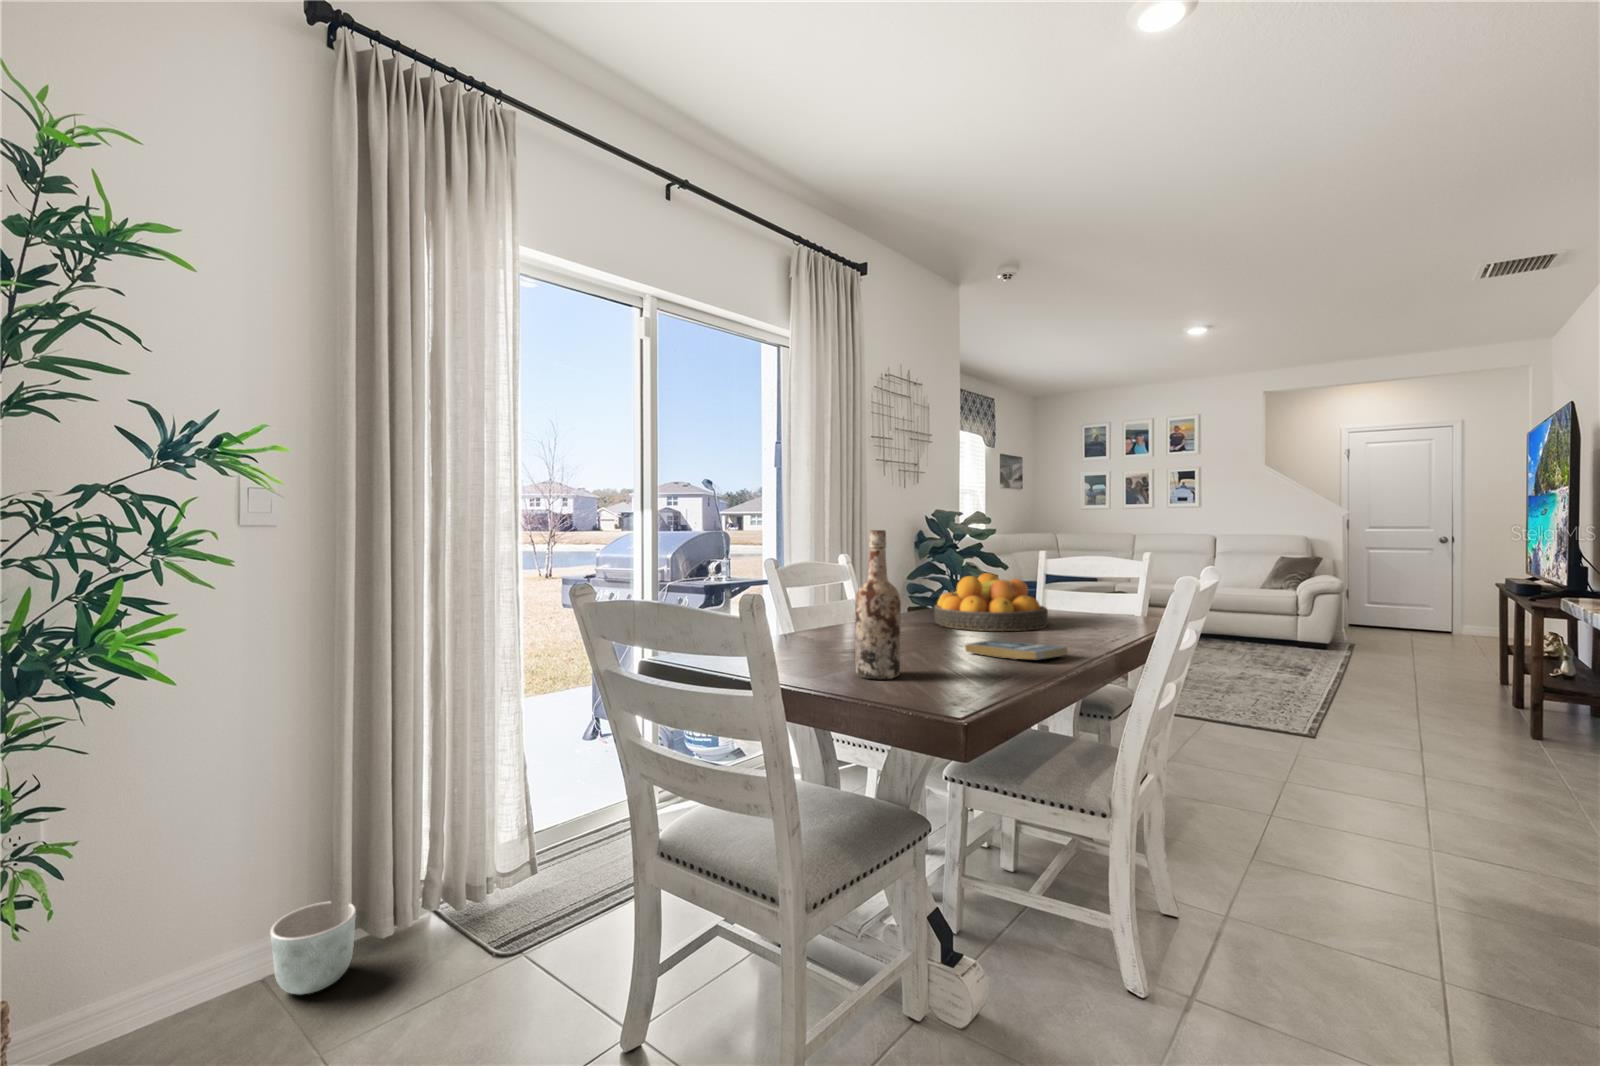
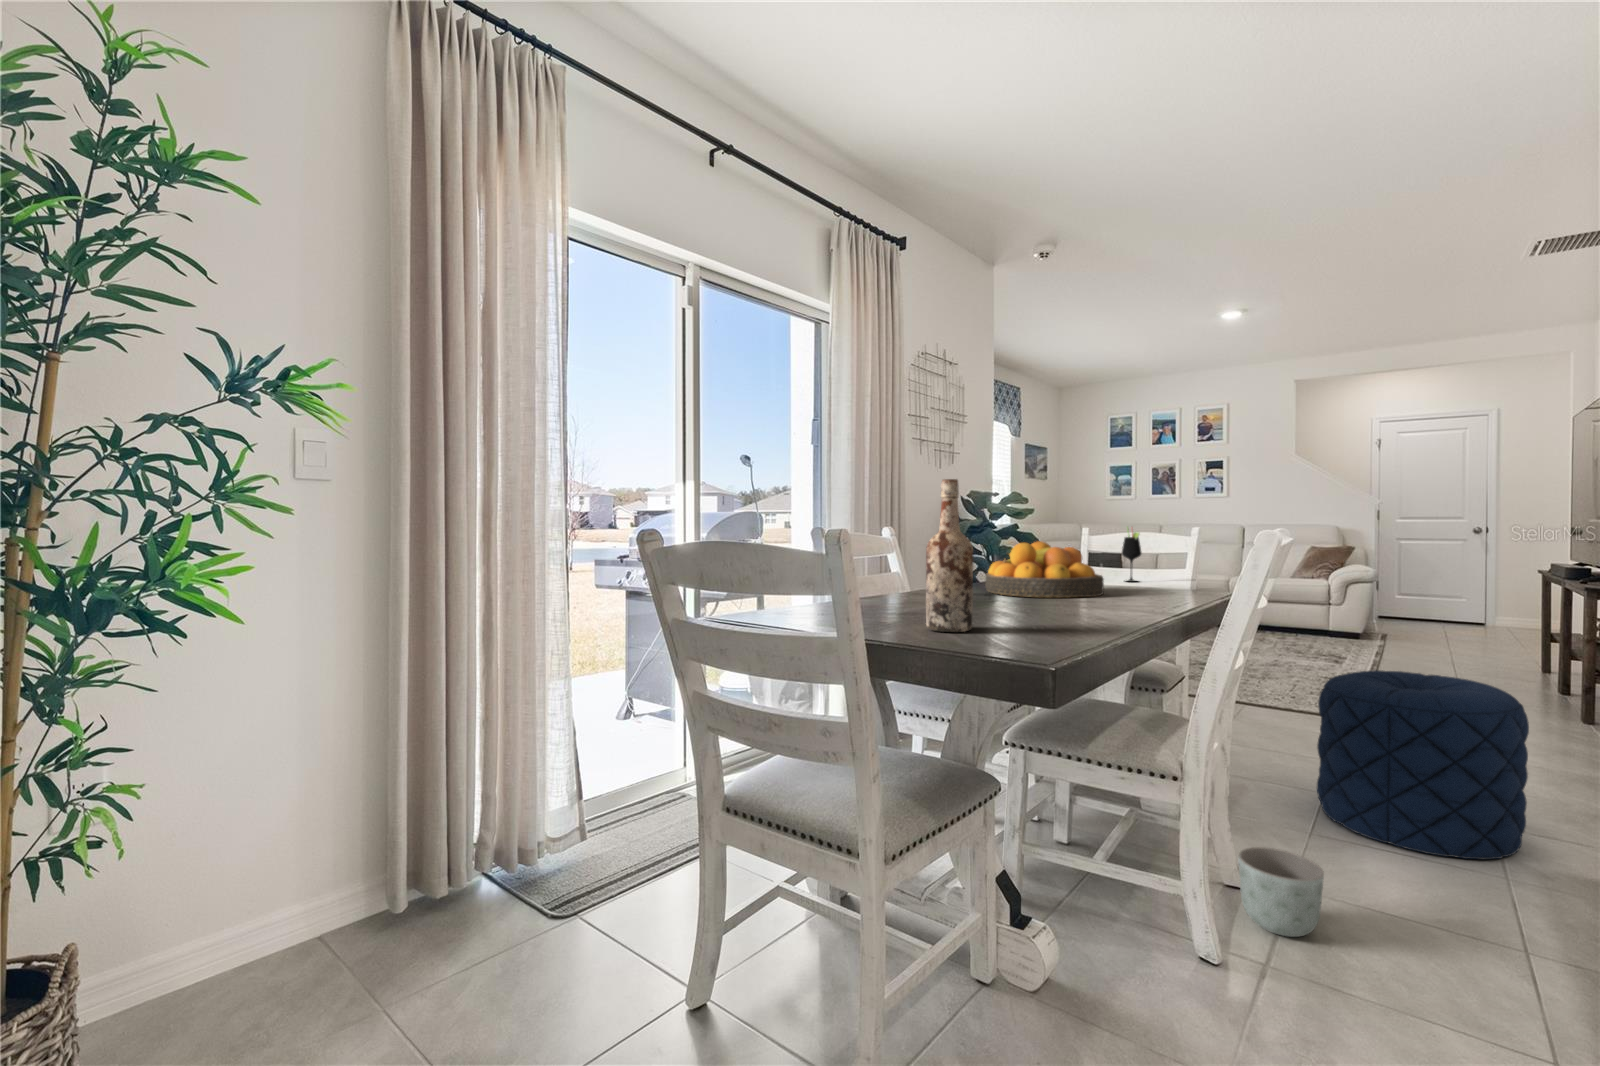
wine glass: none [1073,554,1092,609] -> present [1122,532,1141,582]
book: present [965,640,1068,659] -> none [1030,601,1139,617]
pouf: none [1260,696,1456,883] -> present [1317,670,1529,859]
planter: present [270,902,356,995] -> present [1238,847,1324,937]

